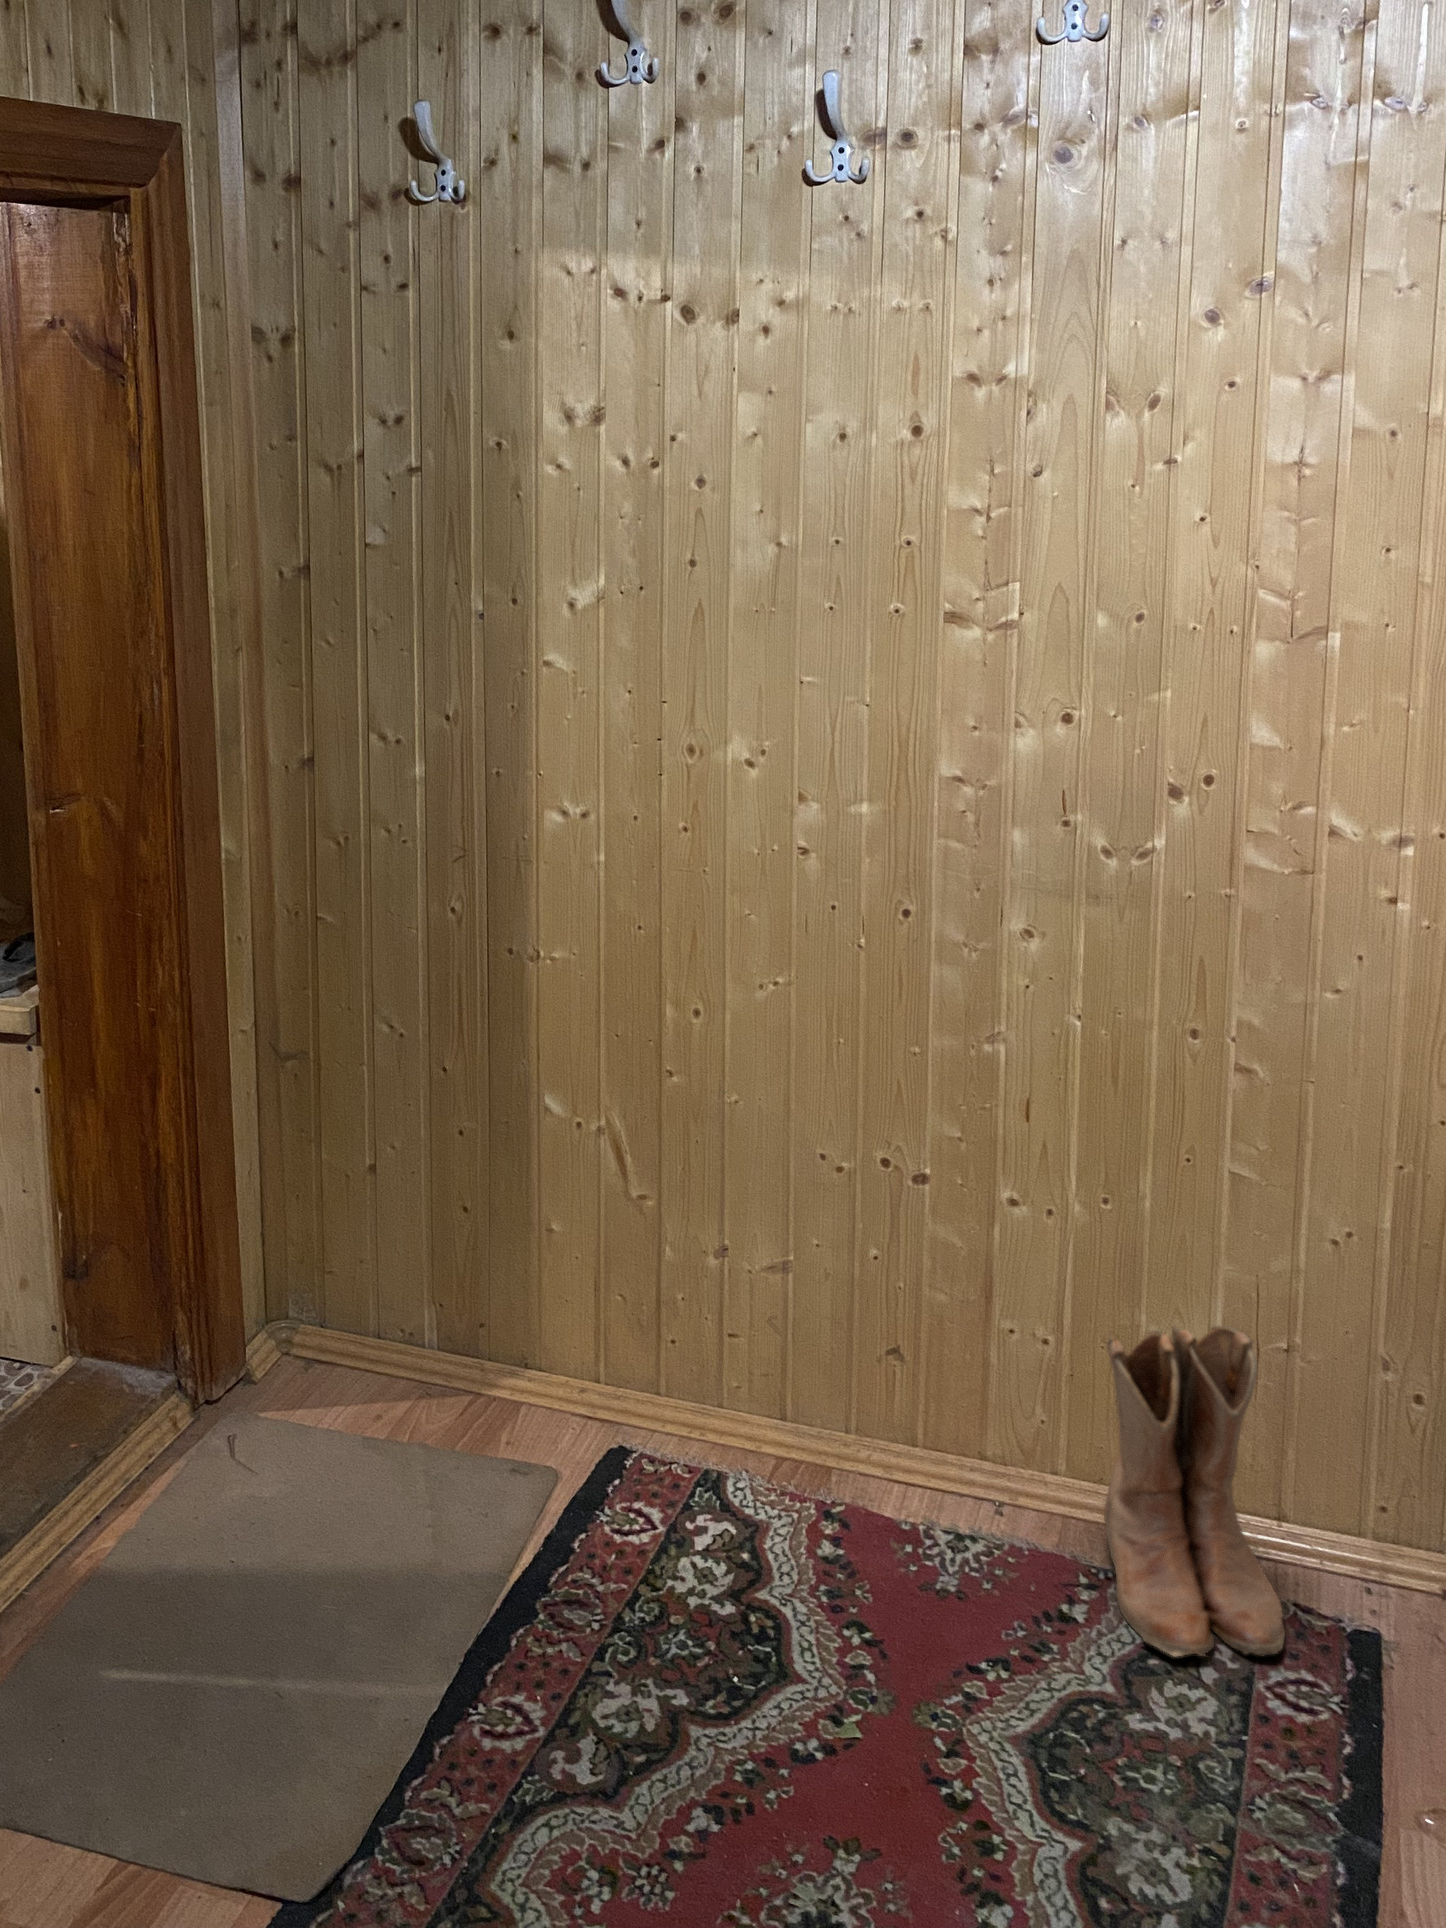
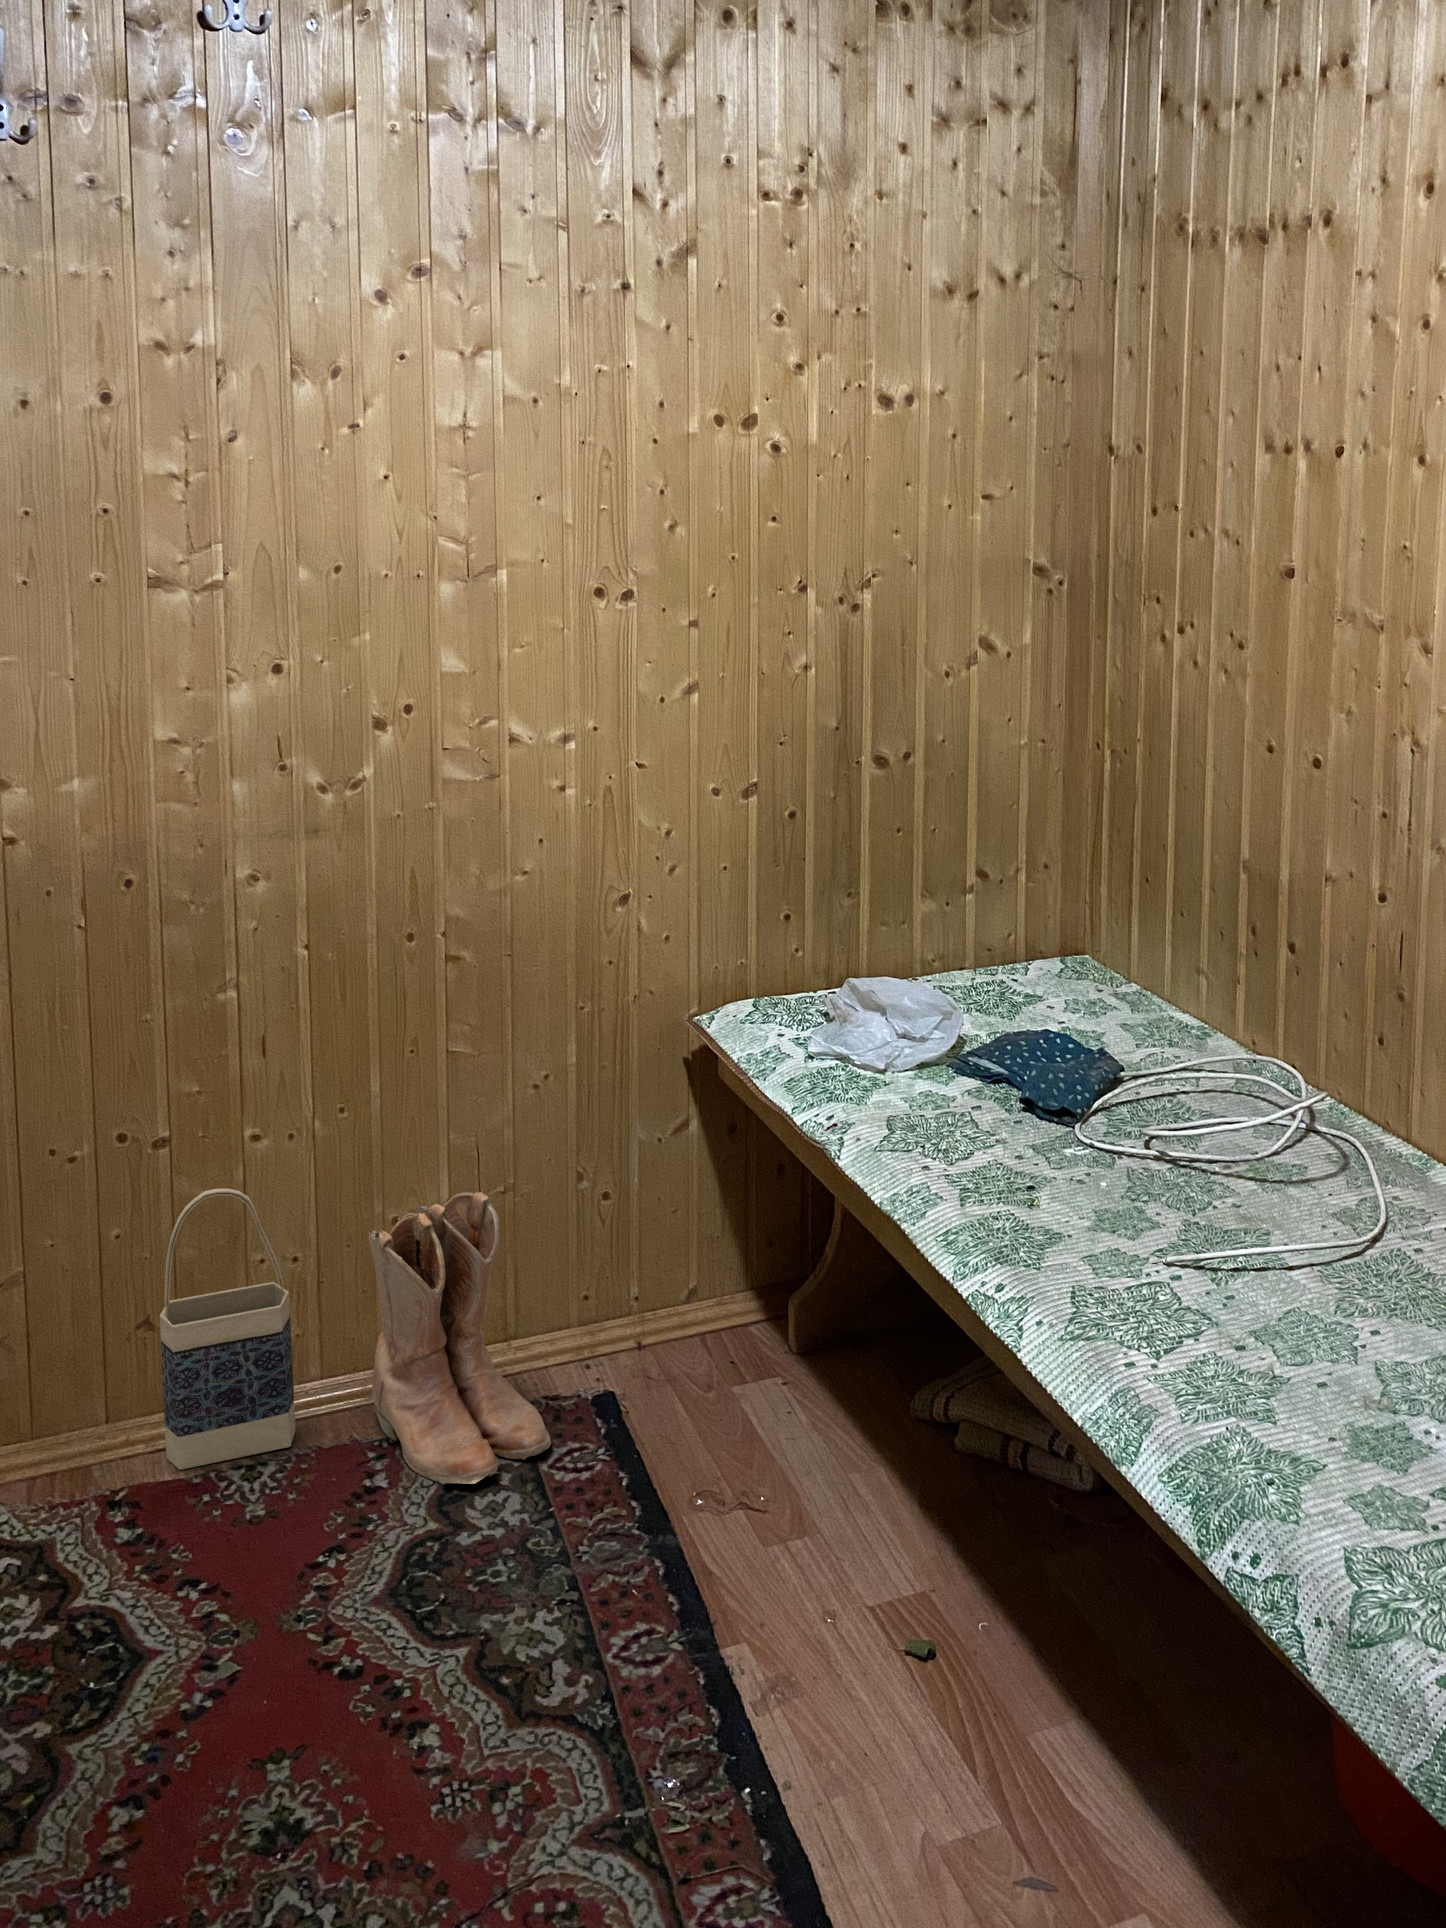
bag: none [896,1240,1027,1531] -> present [160,1189,296,1470]

